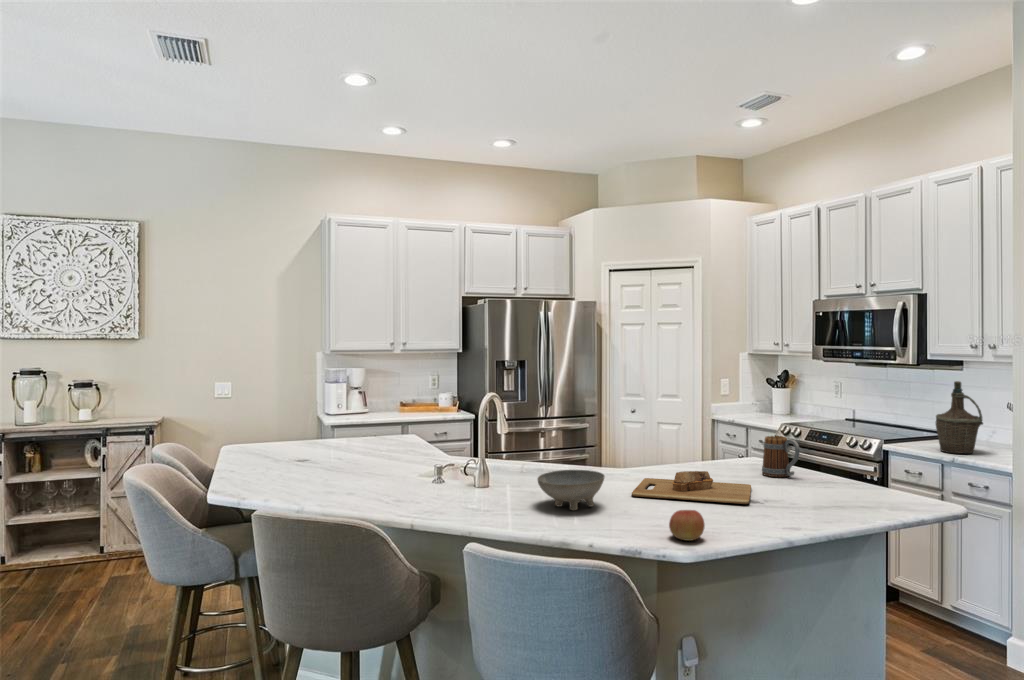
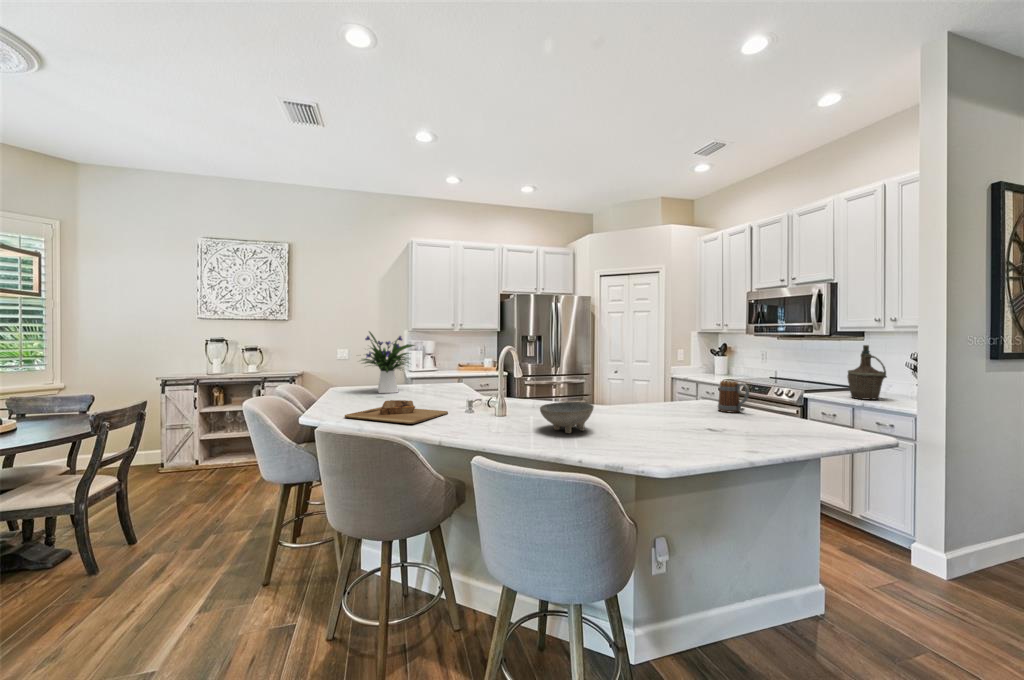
flower arrangement: none [270,368,354,456] -> present [362,332,414,393]
cutting board: present [632,471,751,504] -> present [345,400,448,424]
apple: present [669,510,705,541] -> none [648,433,679,459]

